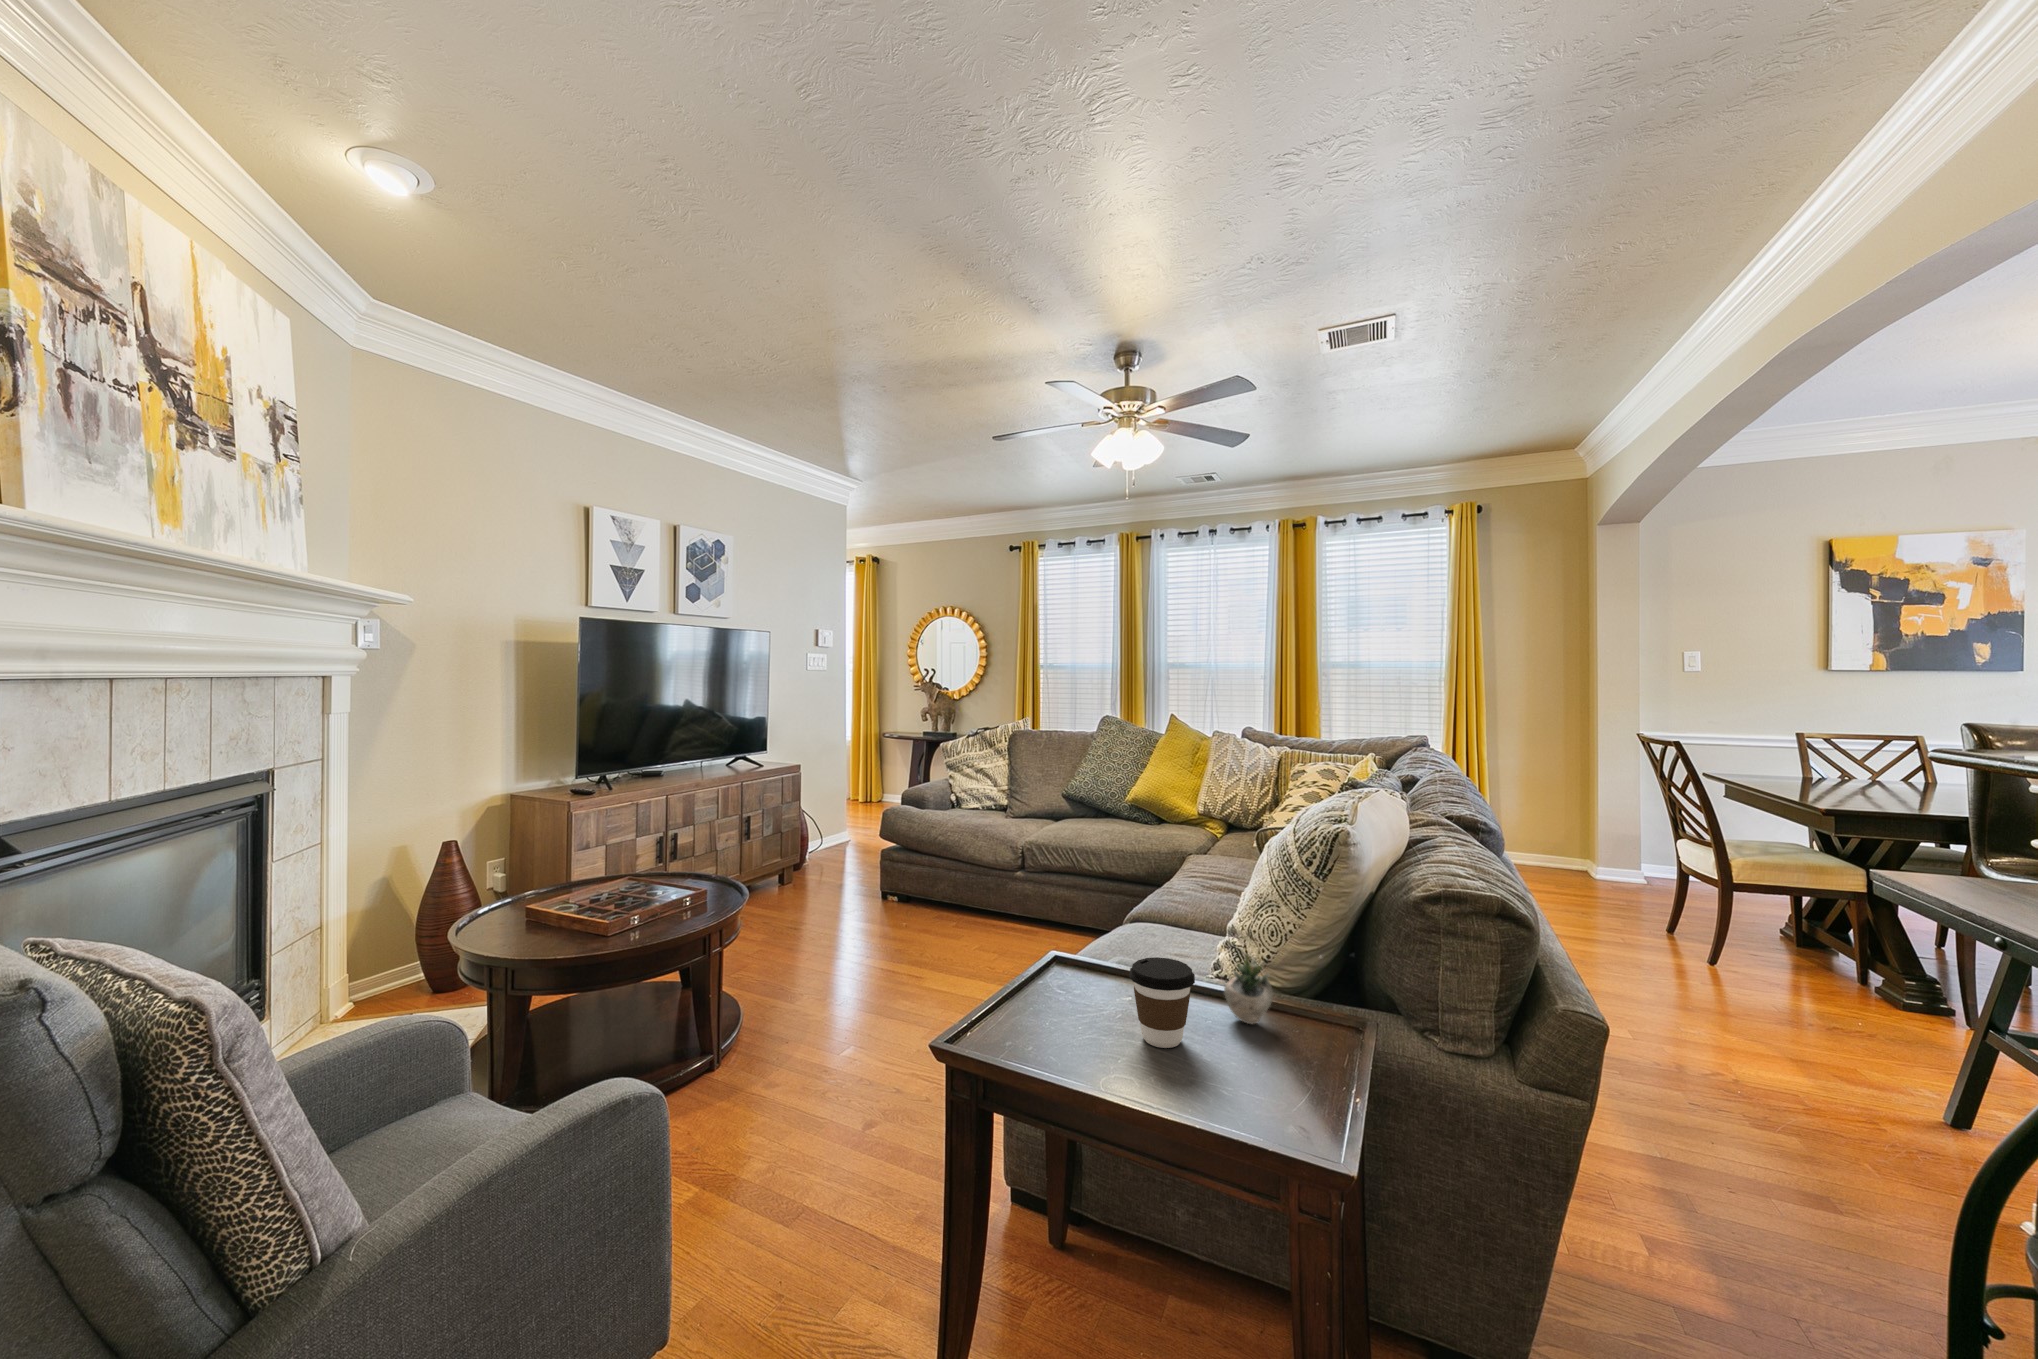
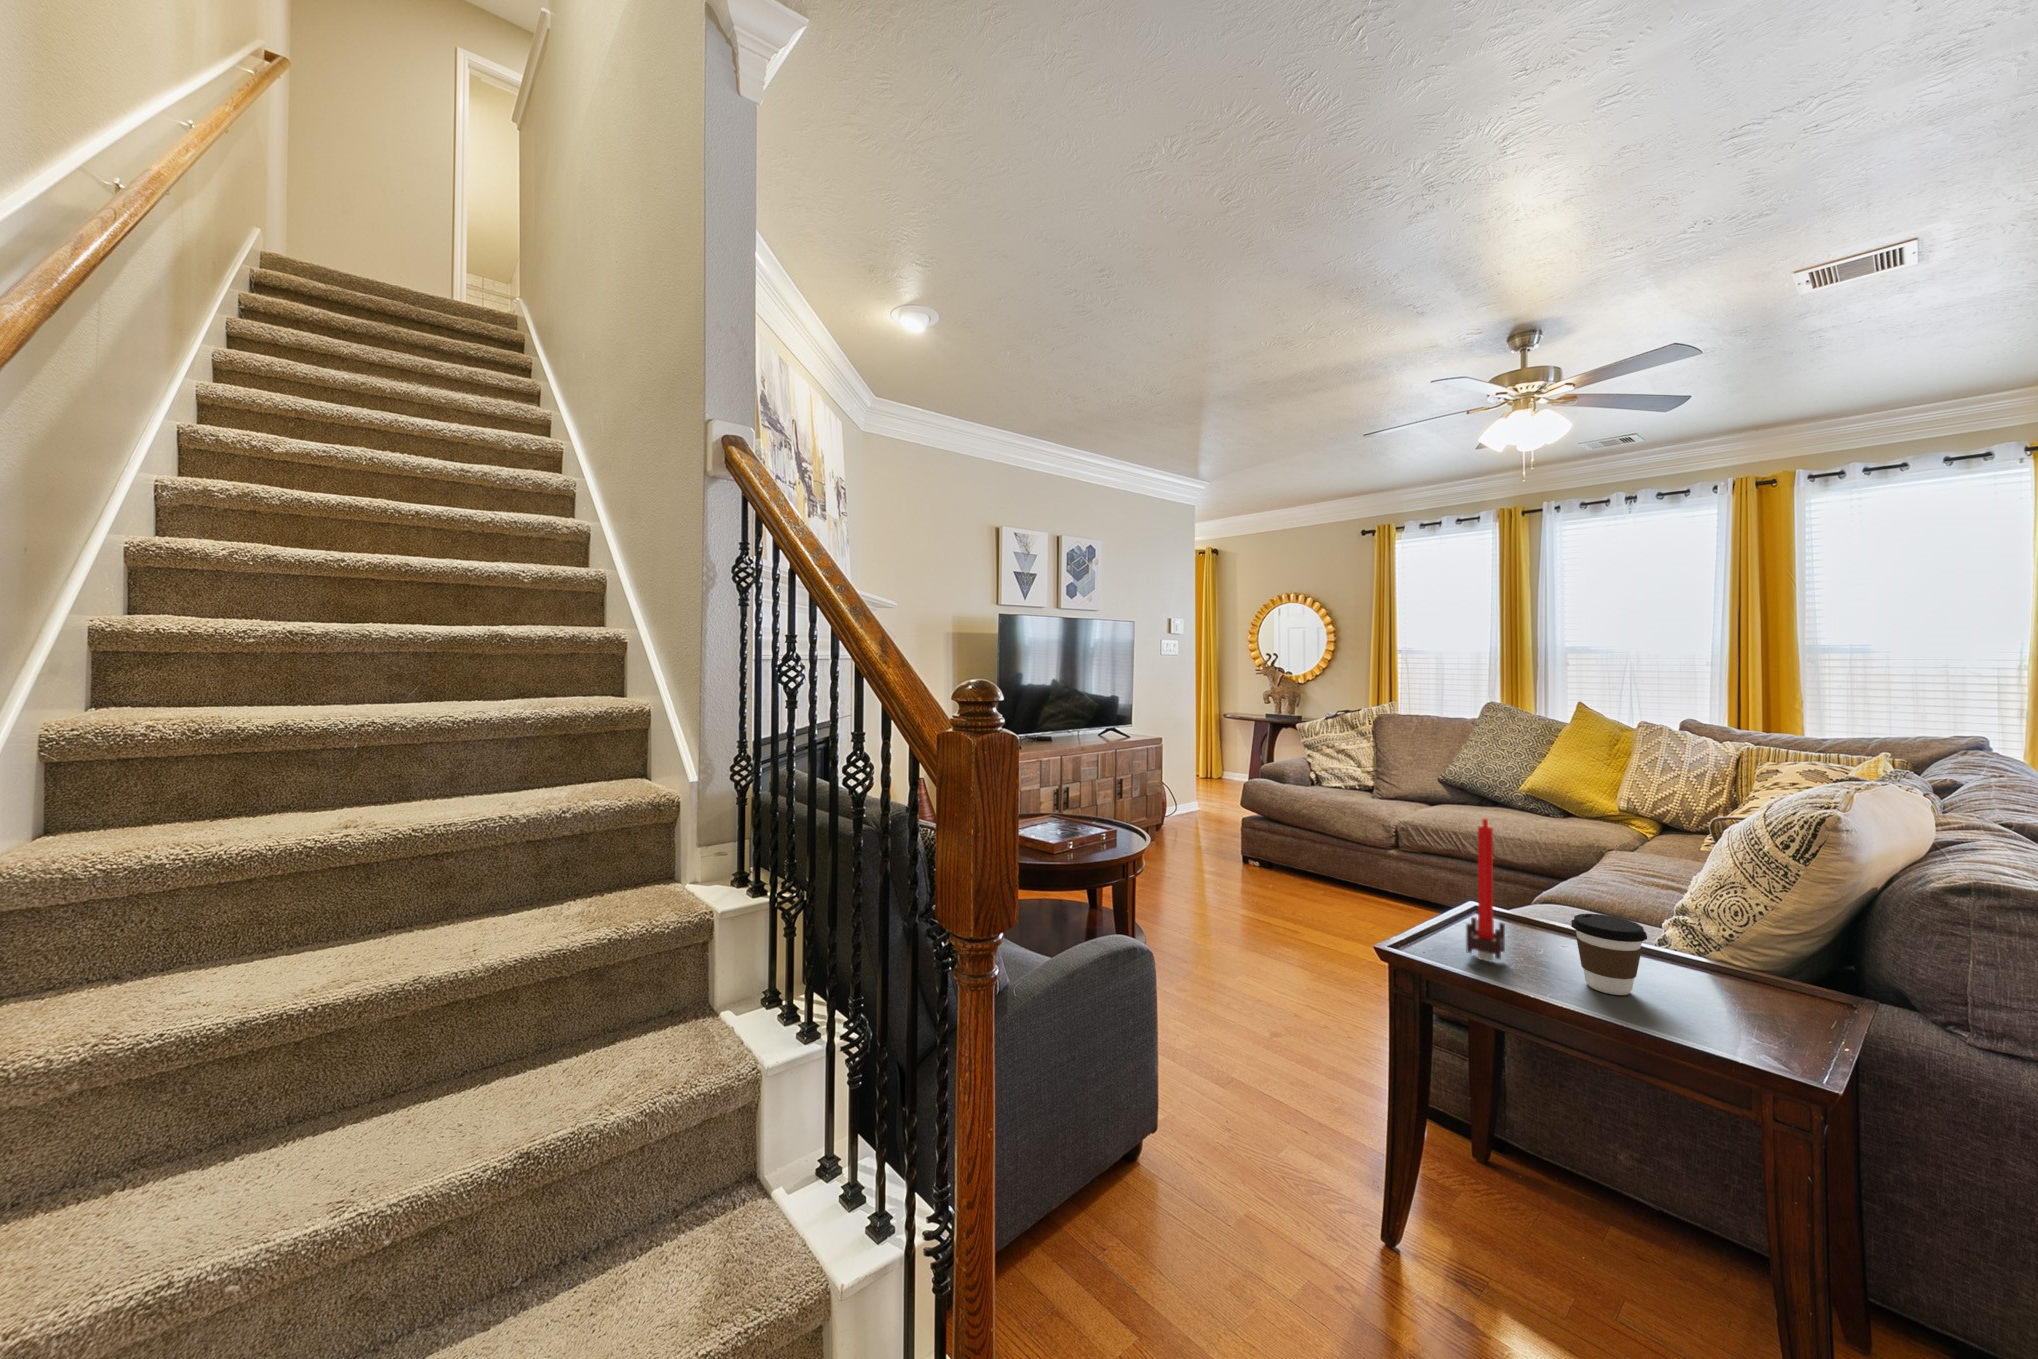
candle: none [1032,862,1071,1025] -> present [1466,818,1505,962]
succulent plant: present [1224,954,1322,1024] -> none [1679,923,1807,992]

